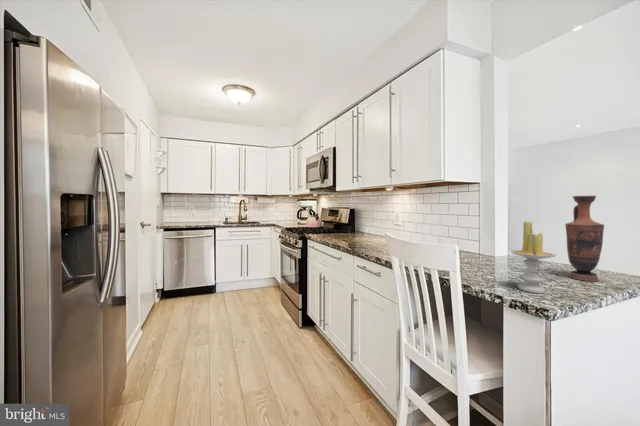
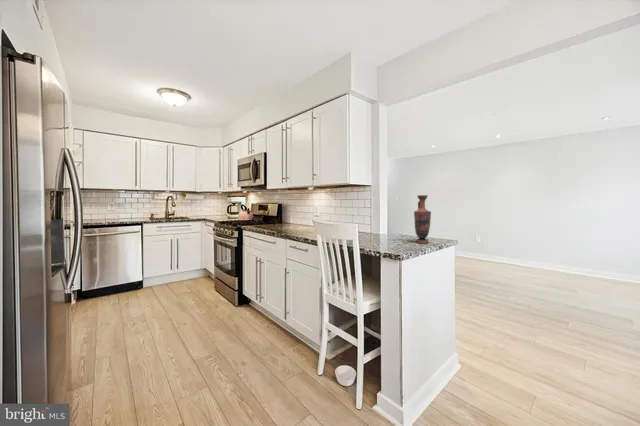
candle: present [511,221,556,293] -> none [386,210,407,250]

